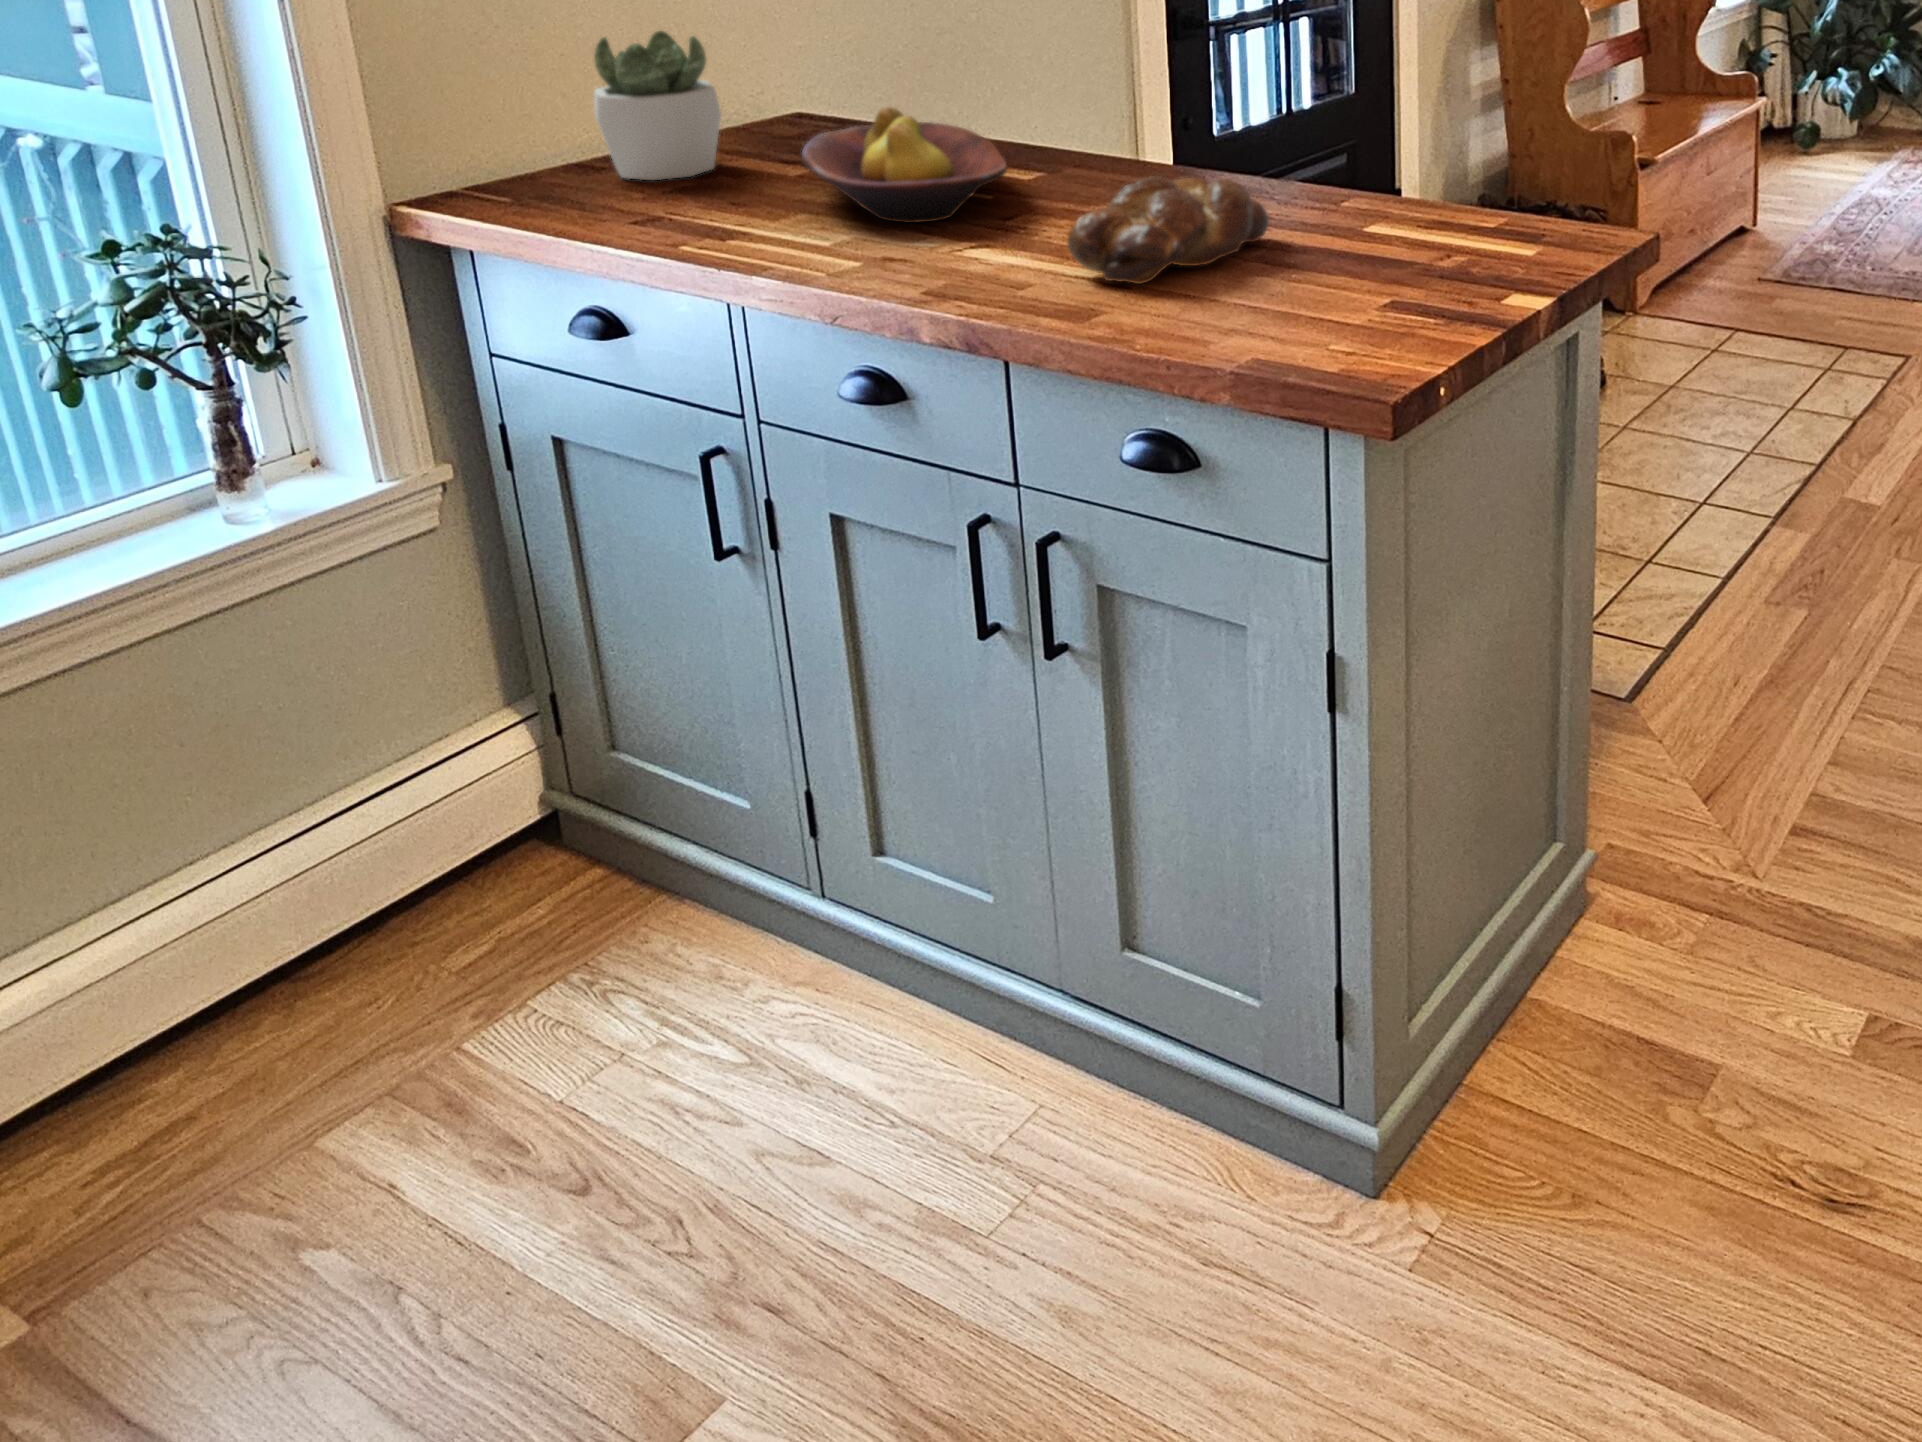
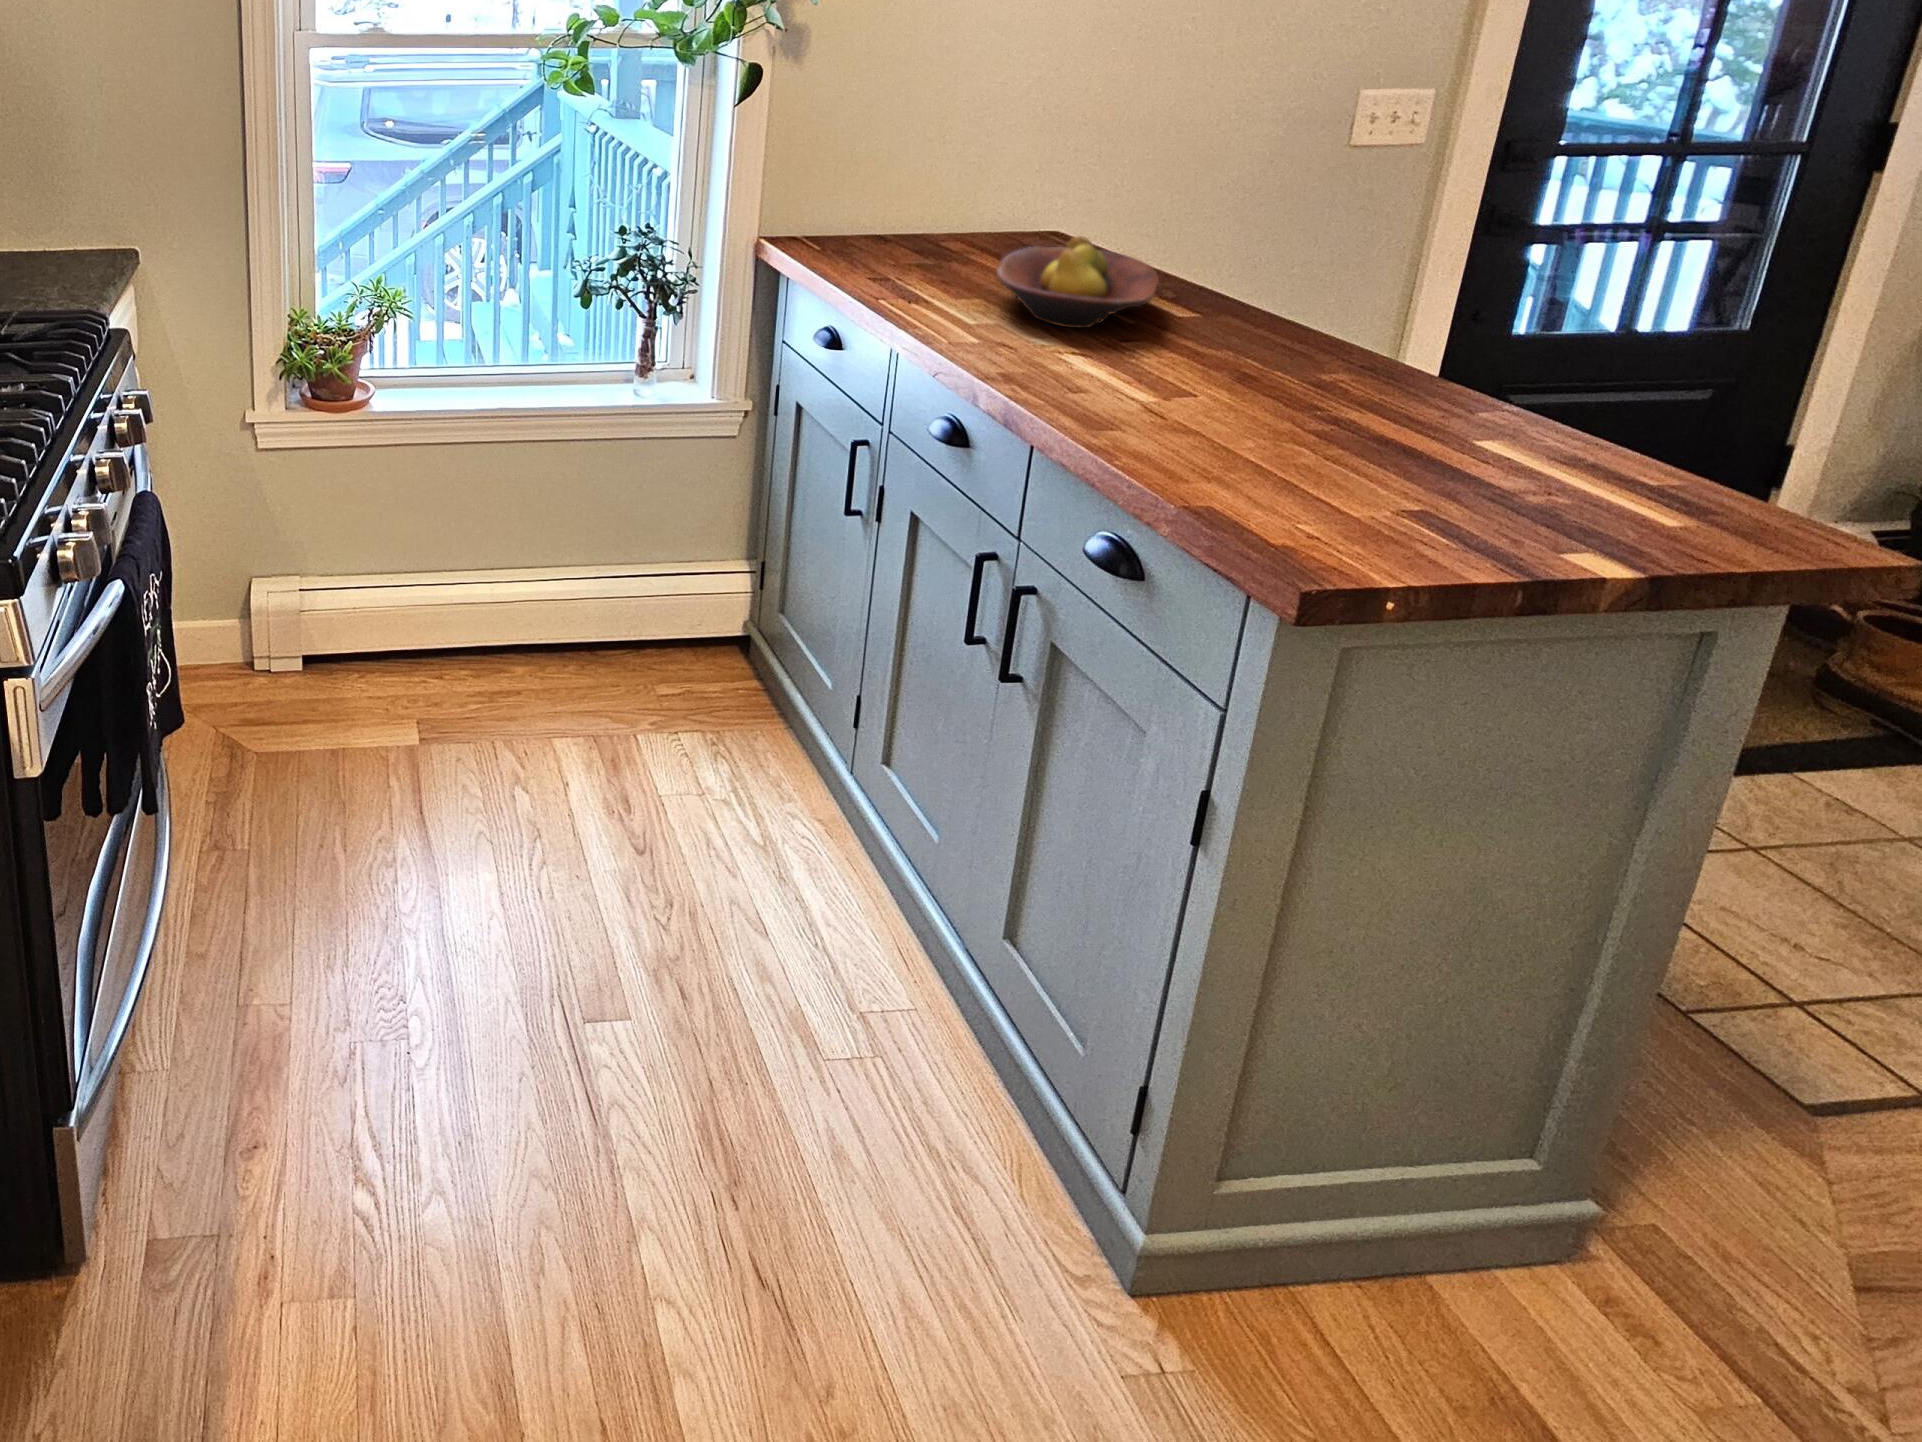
succulent plant: present [594,31,721,180] -> none [892,156,978,259]
bread loaf: present [1067,176,1269,284] -> none [1131,332,1360,419]

